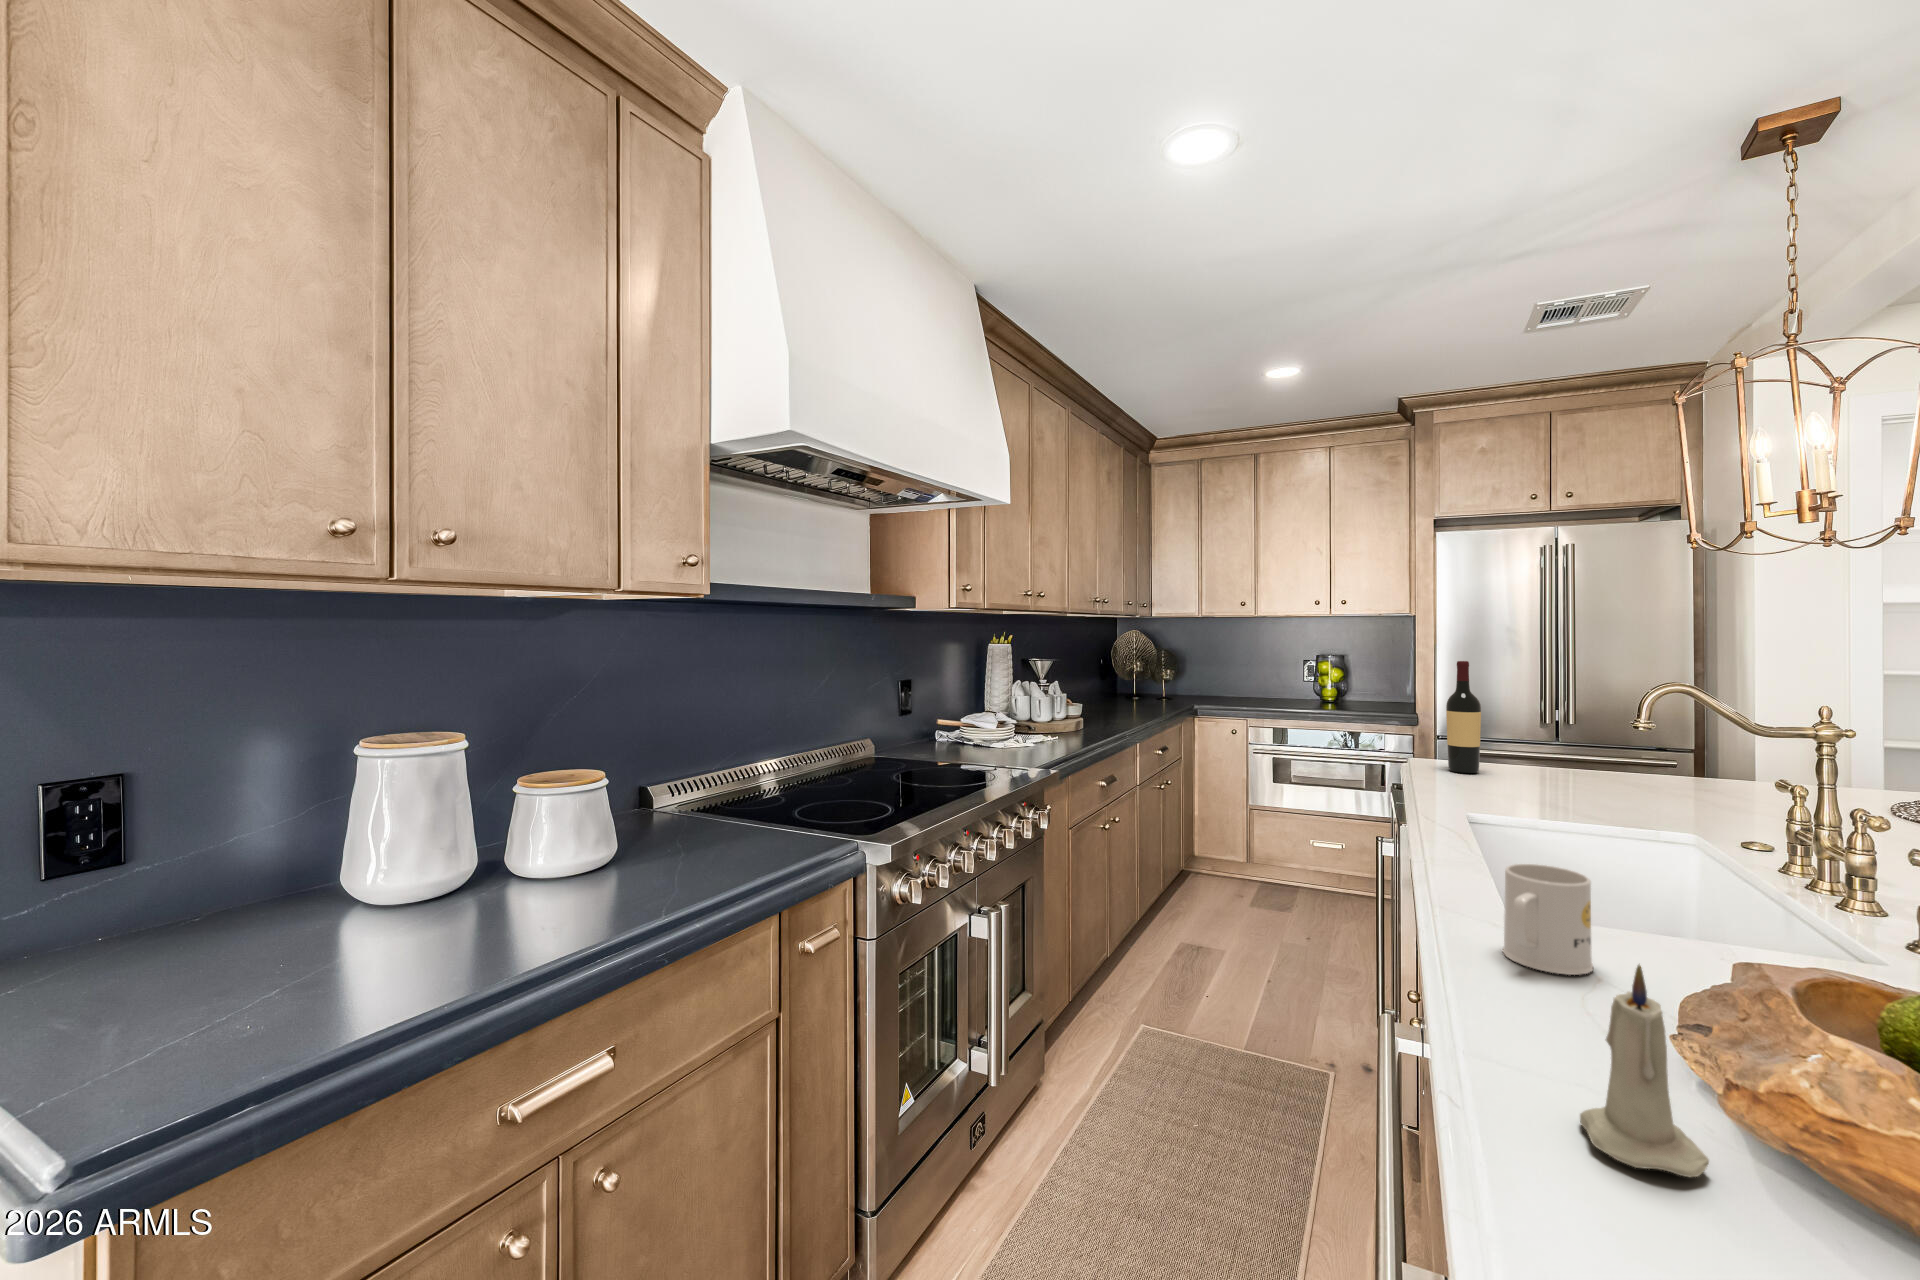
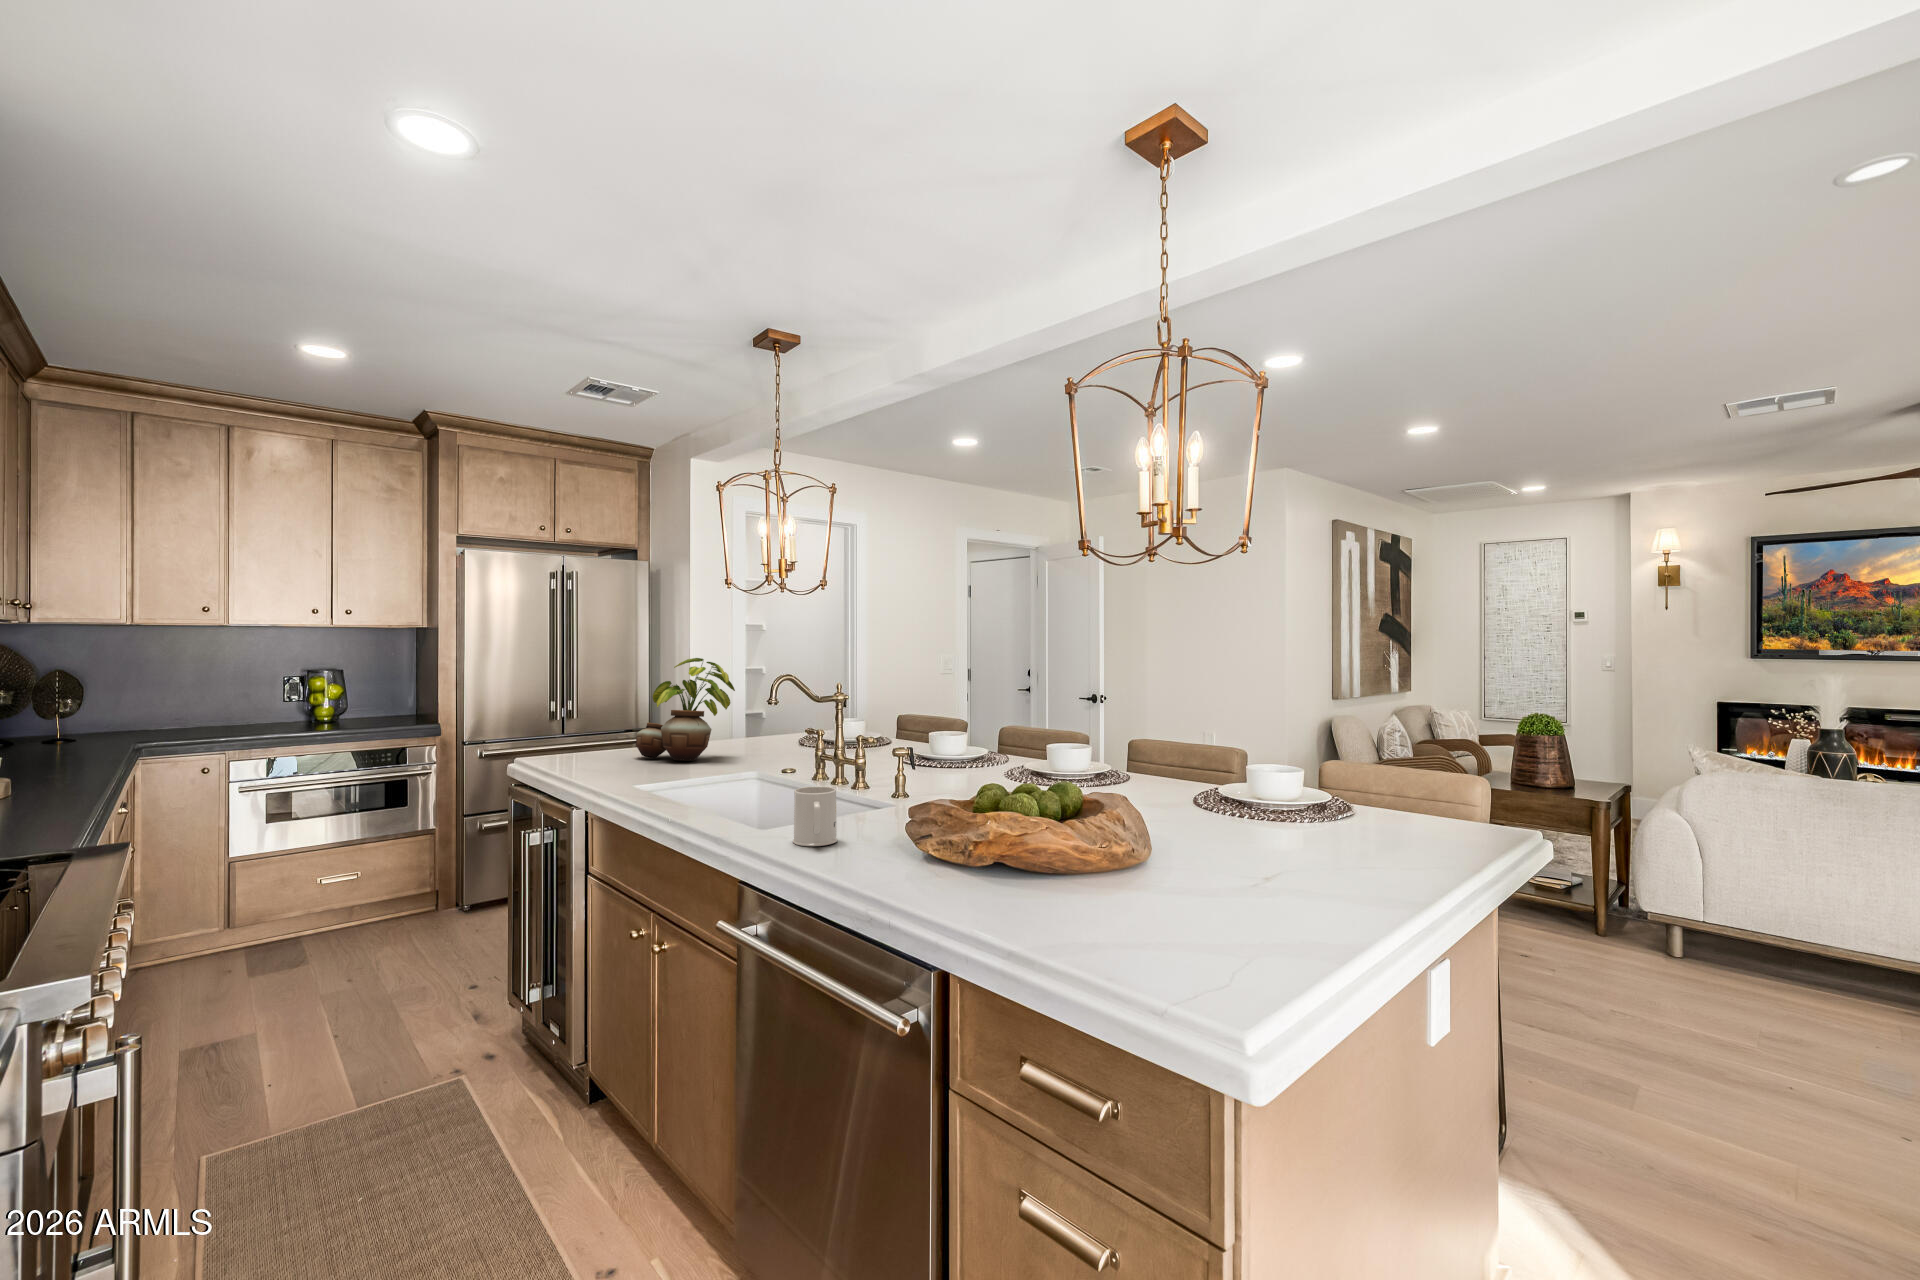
potted plant: none [1528,650,1692,794] -> present [636,658,735,761]
wine bottle: present [1446,661,1481,773] -> none [577,669,603,762]
candle: present [1580,965,1709,1177] -> none [919,799,966,889]

